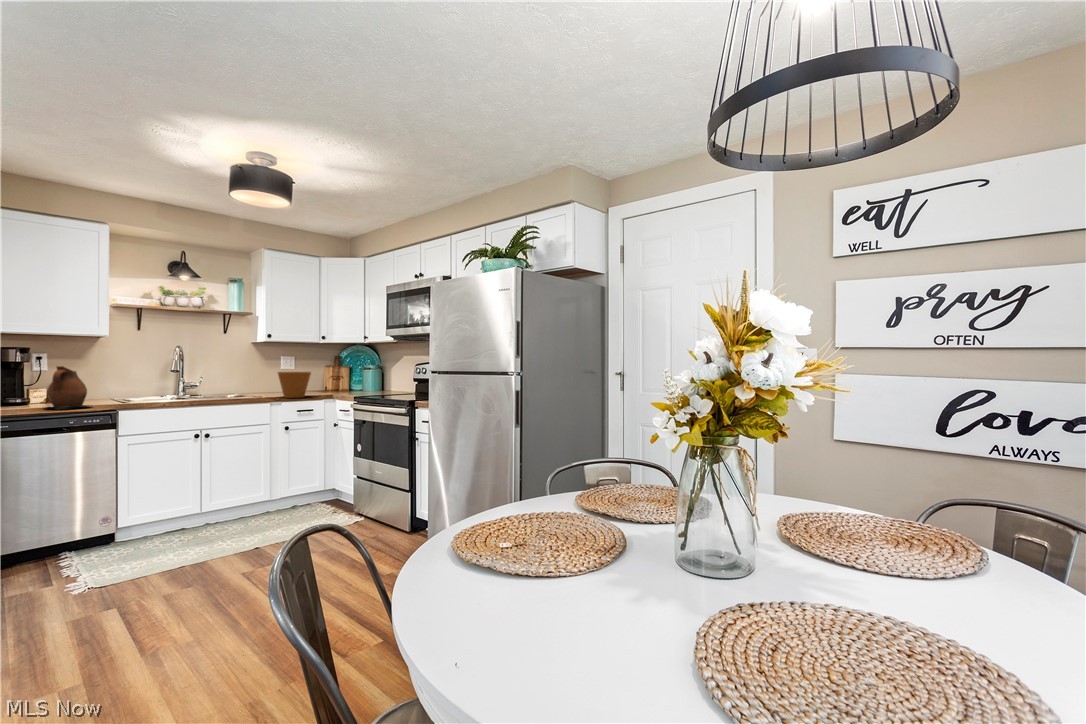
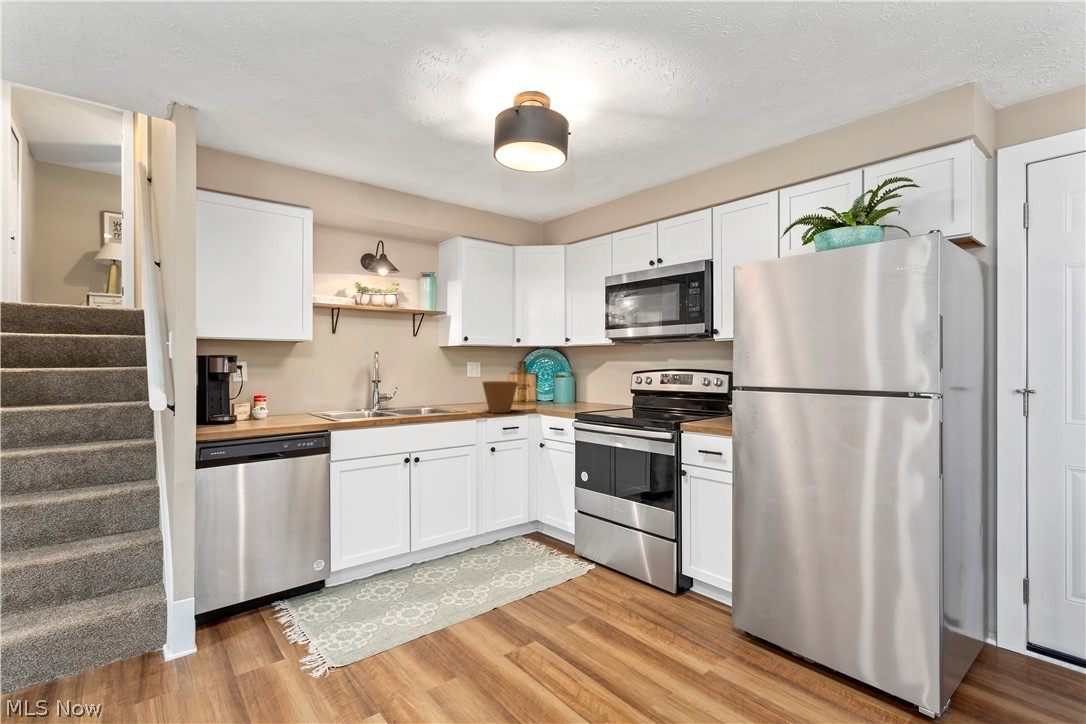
ceramic pitcher: present [47,366,89,408] -> none [252,378,306,430]

